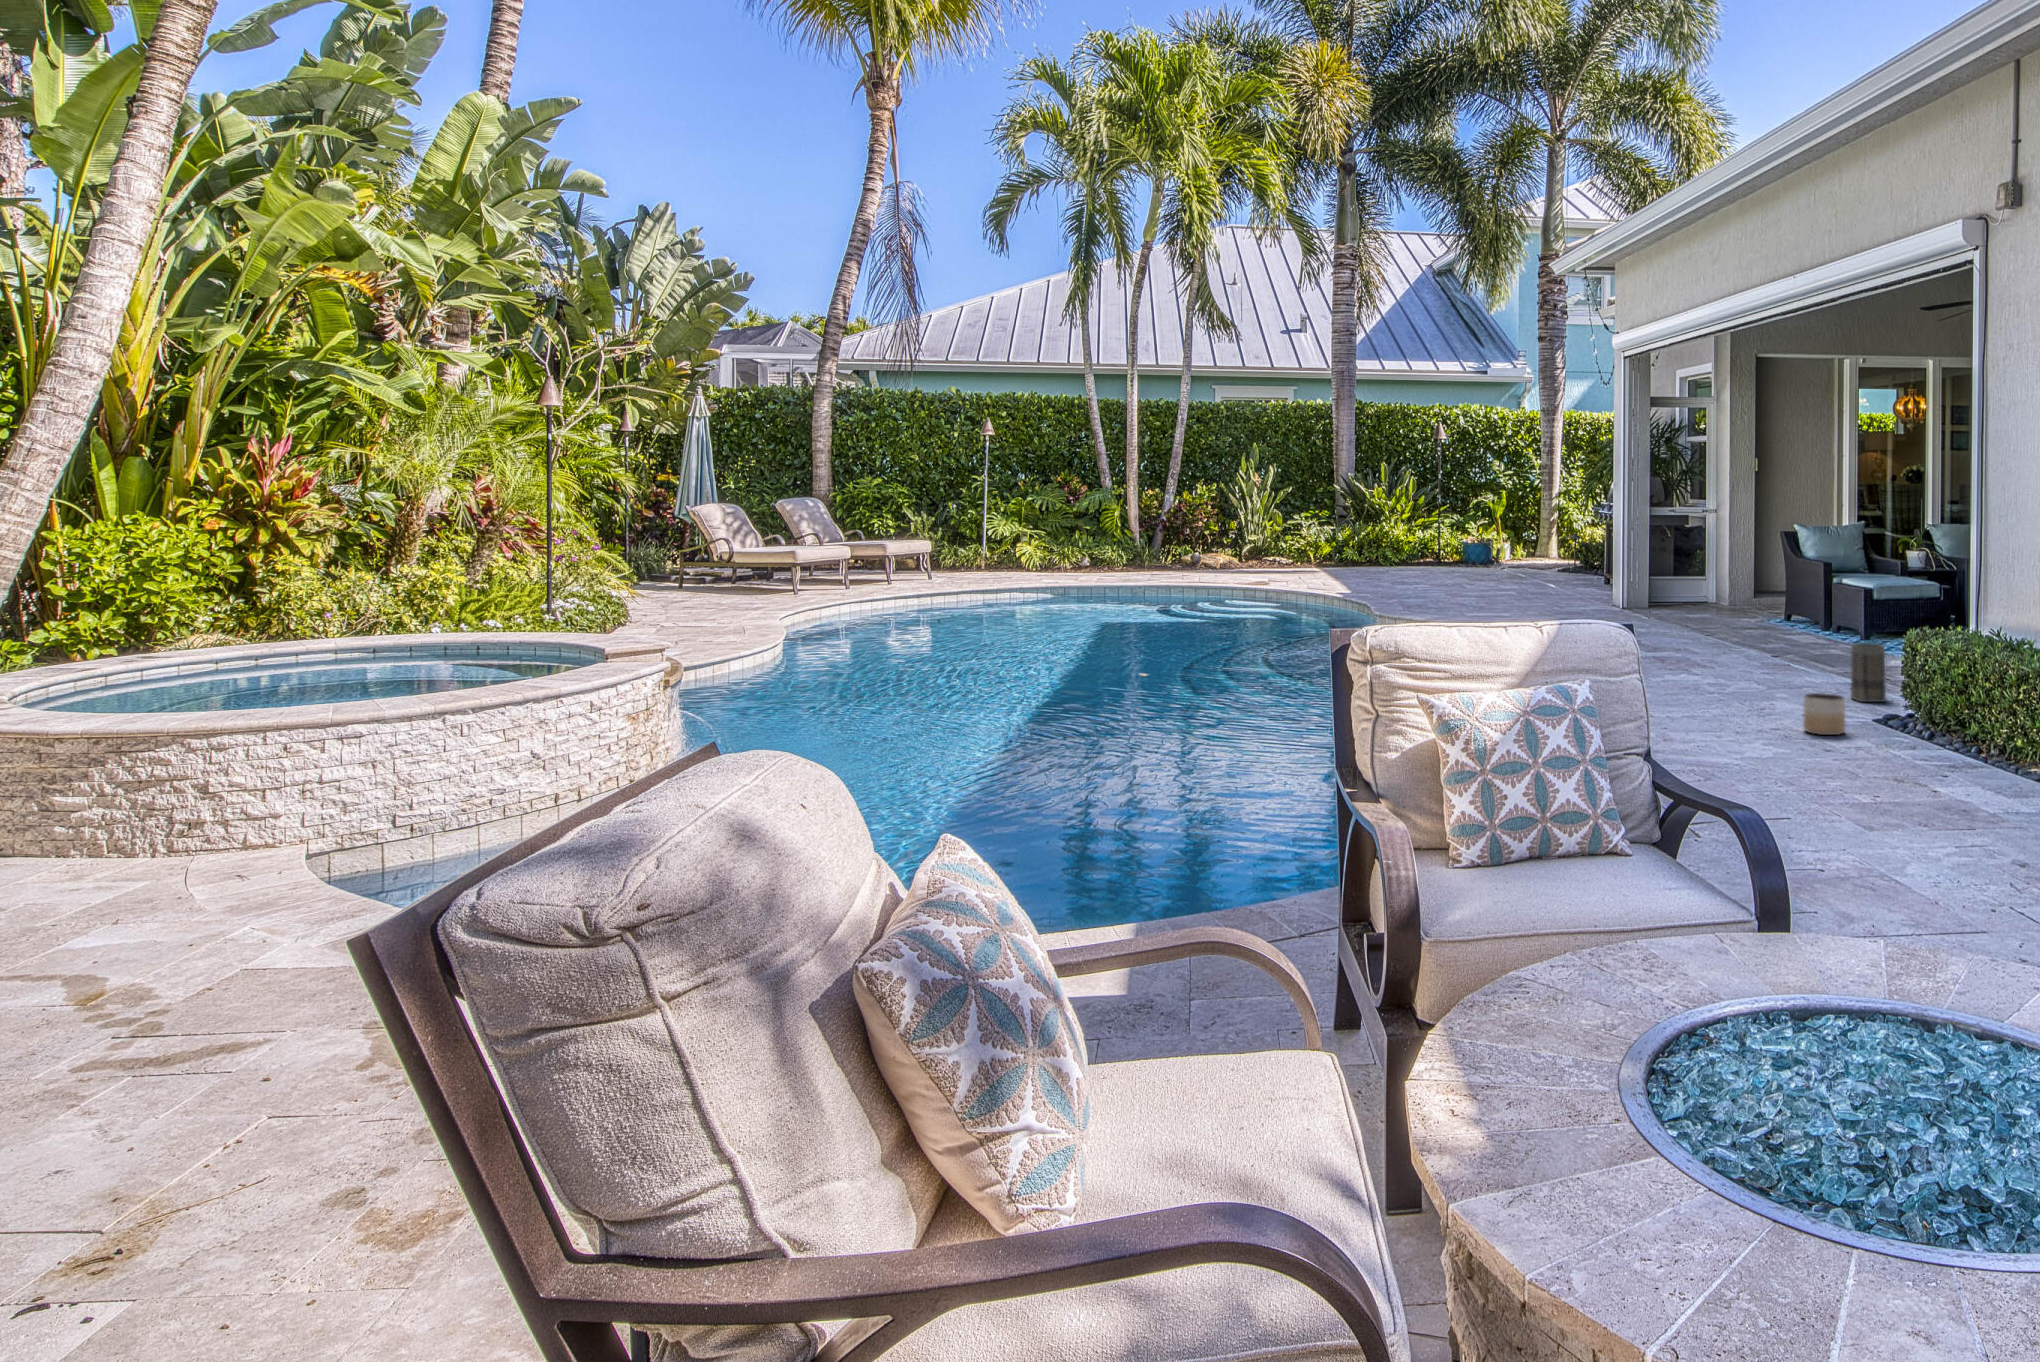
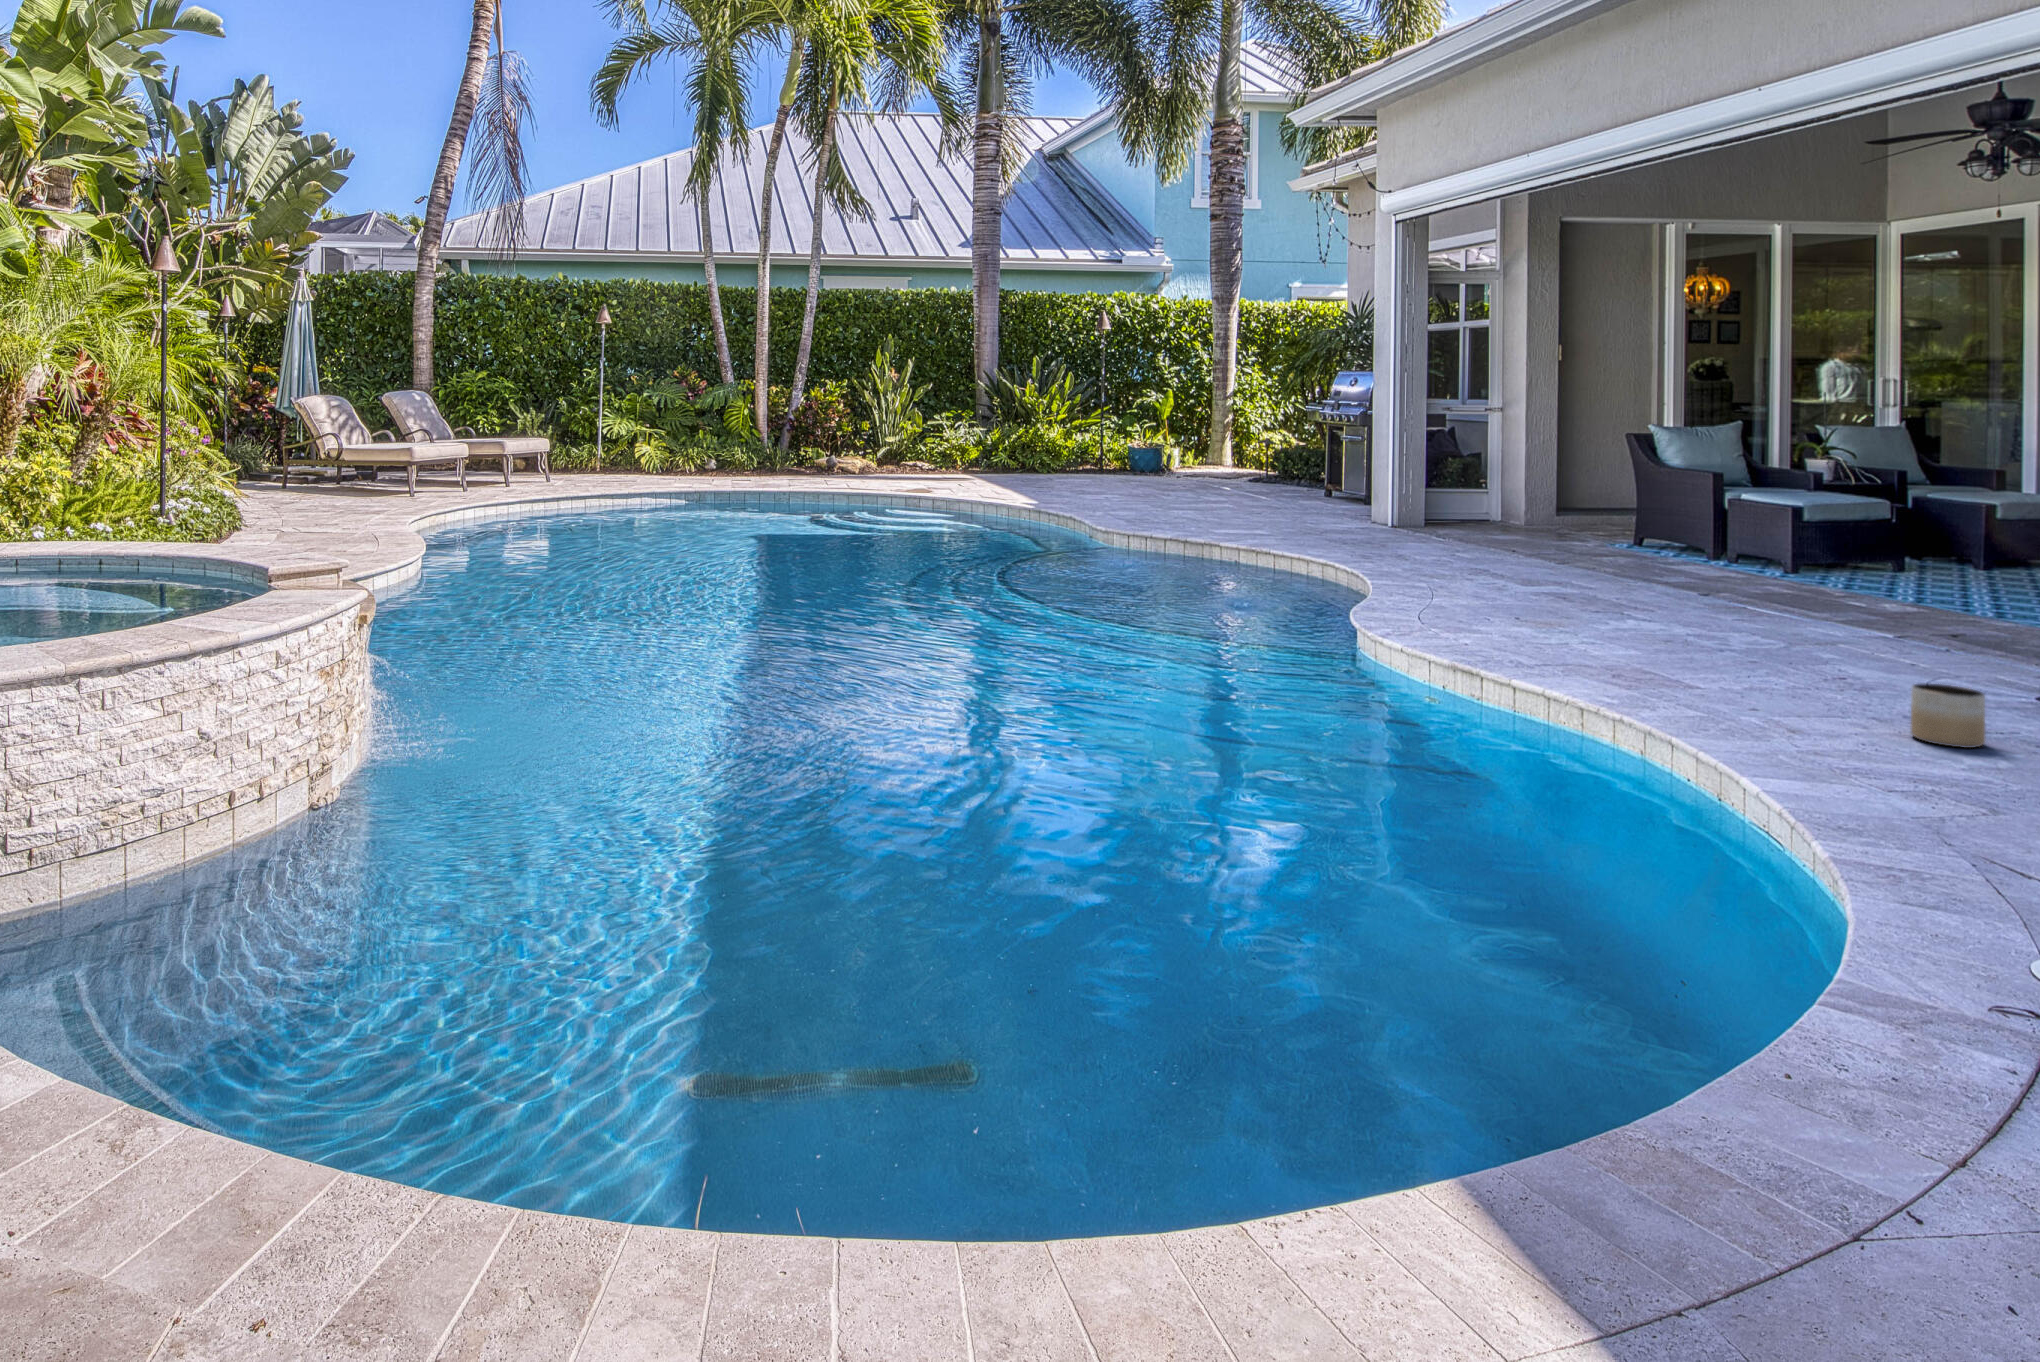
basket: present [1851,643,1886,702] -> none [1899,605,1961,690]

